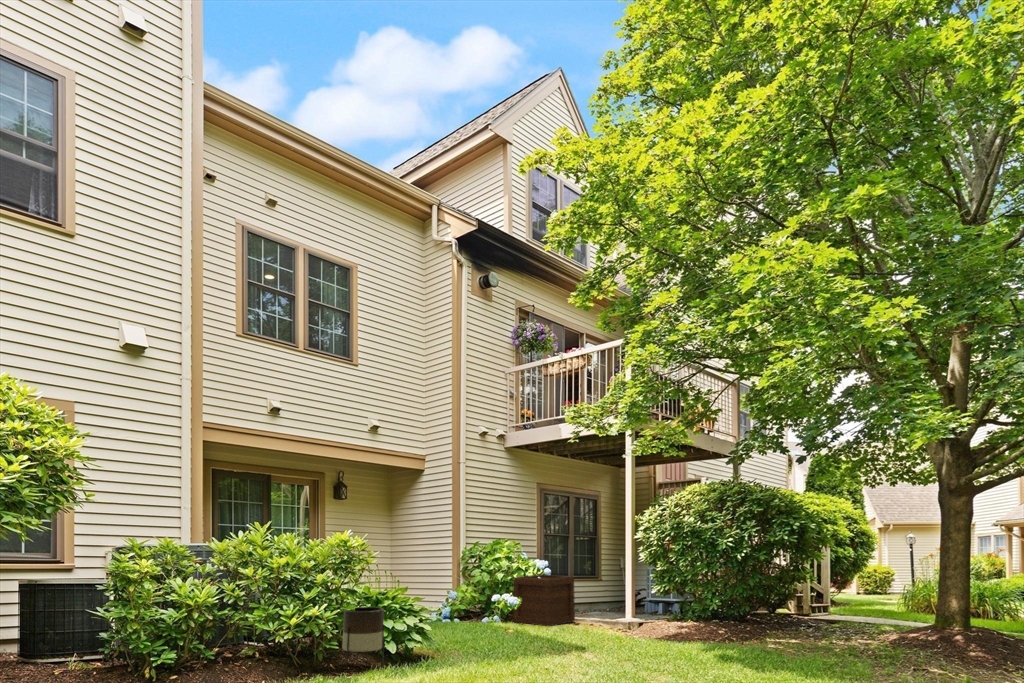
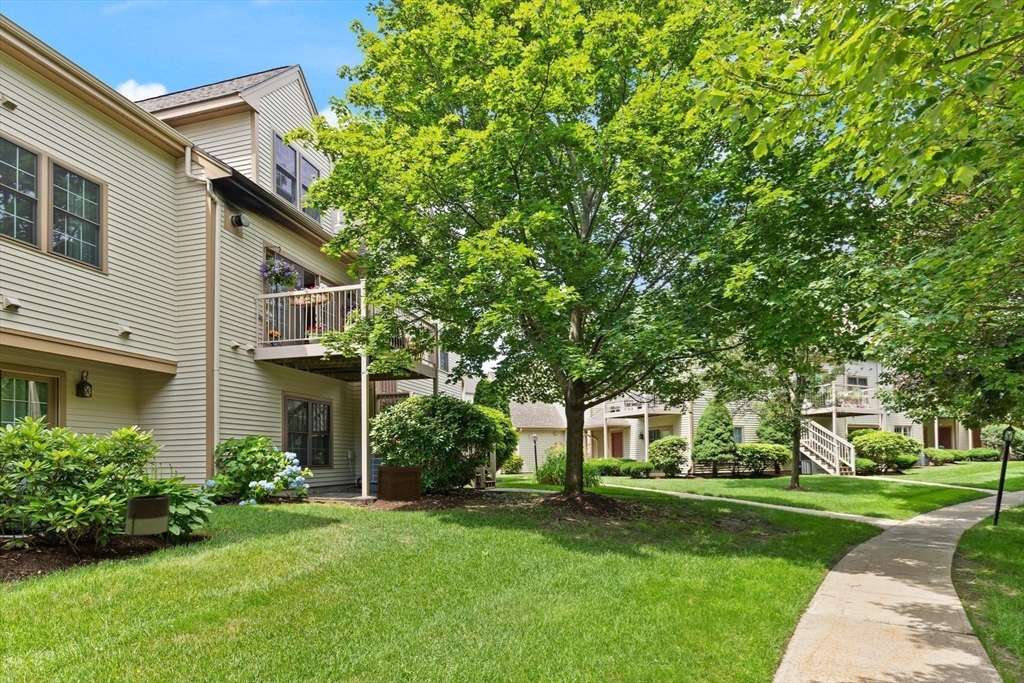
wooden crate: present [513,575,575,626] -> present [377,465,422,502]

